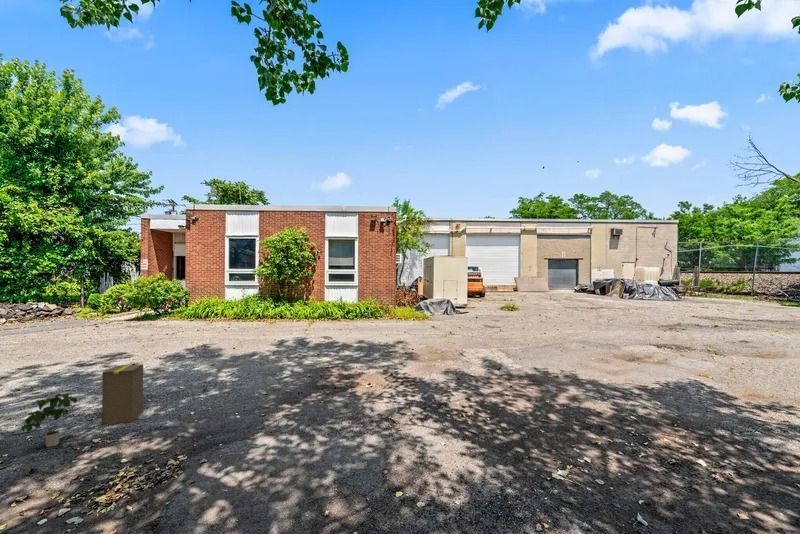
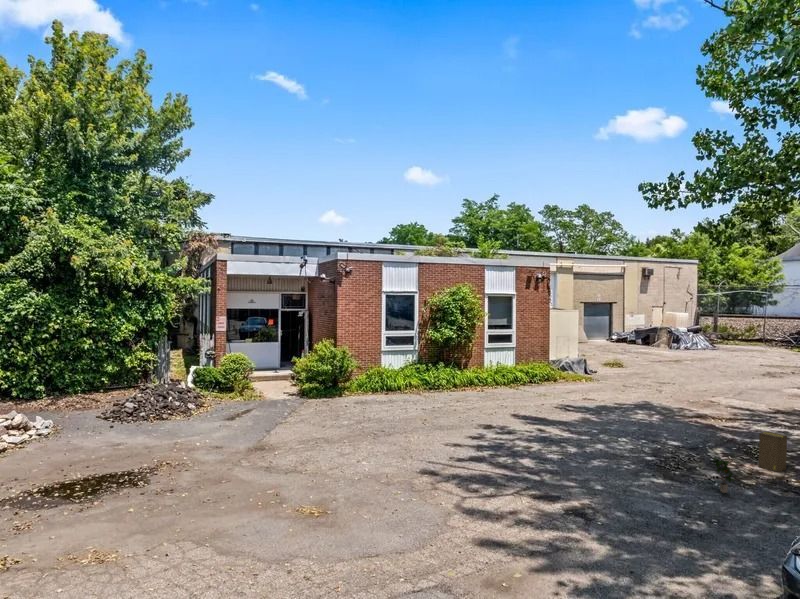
cardboard box: present [102,364,143,424] -> present [759,432,787,472]

